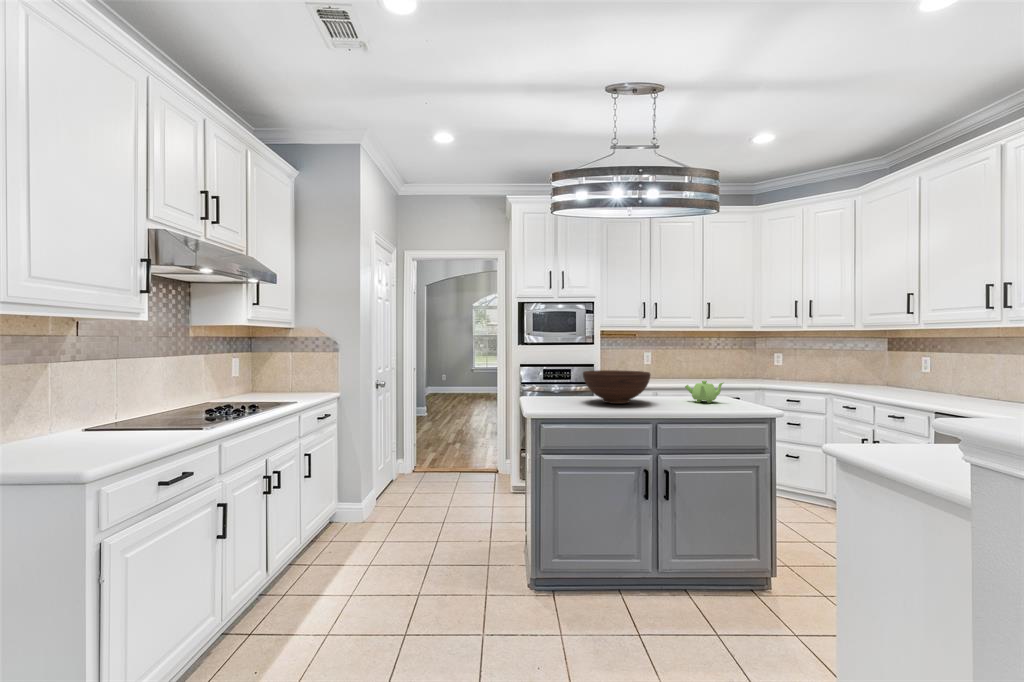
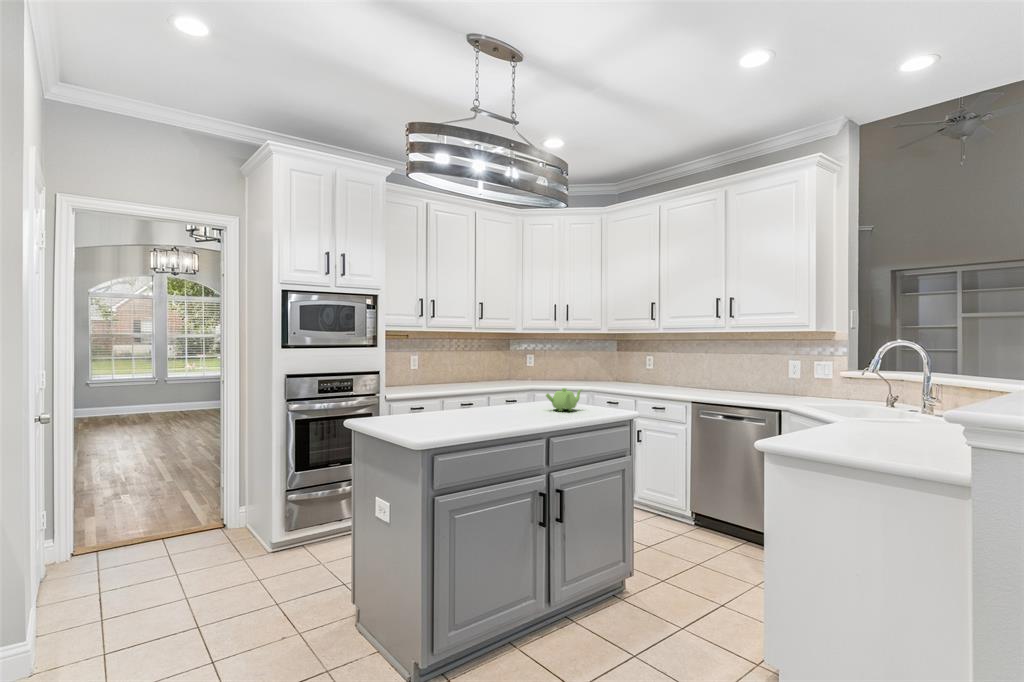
fruit bowl: present [583,370,651,404] -> none [454,381,529,420]

